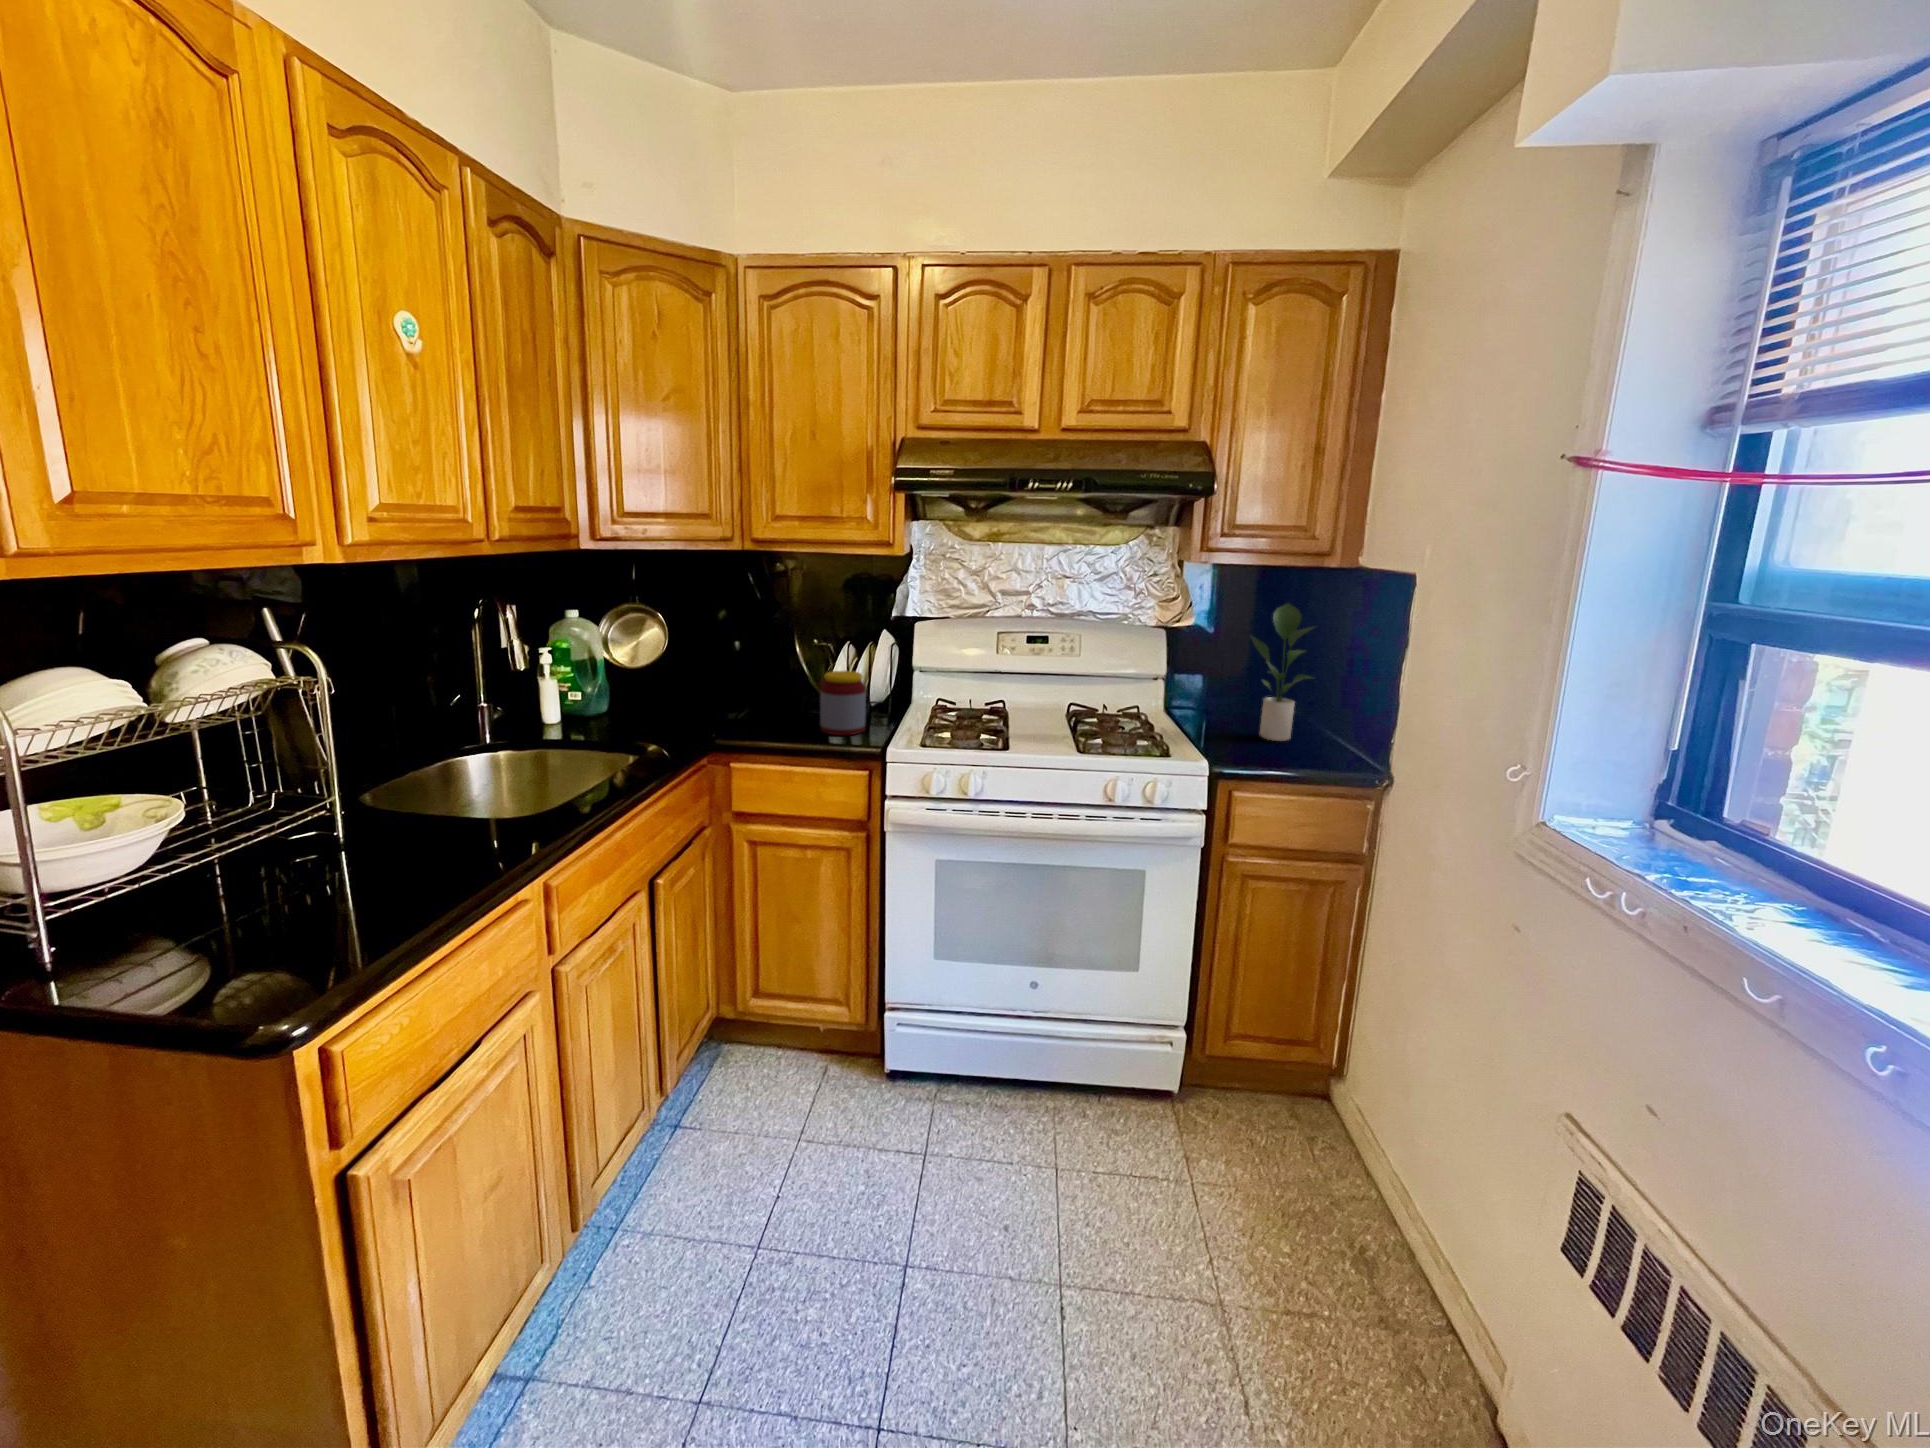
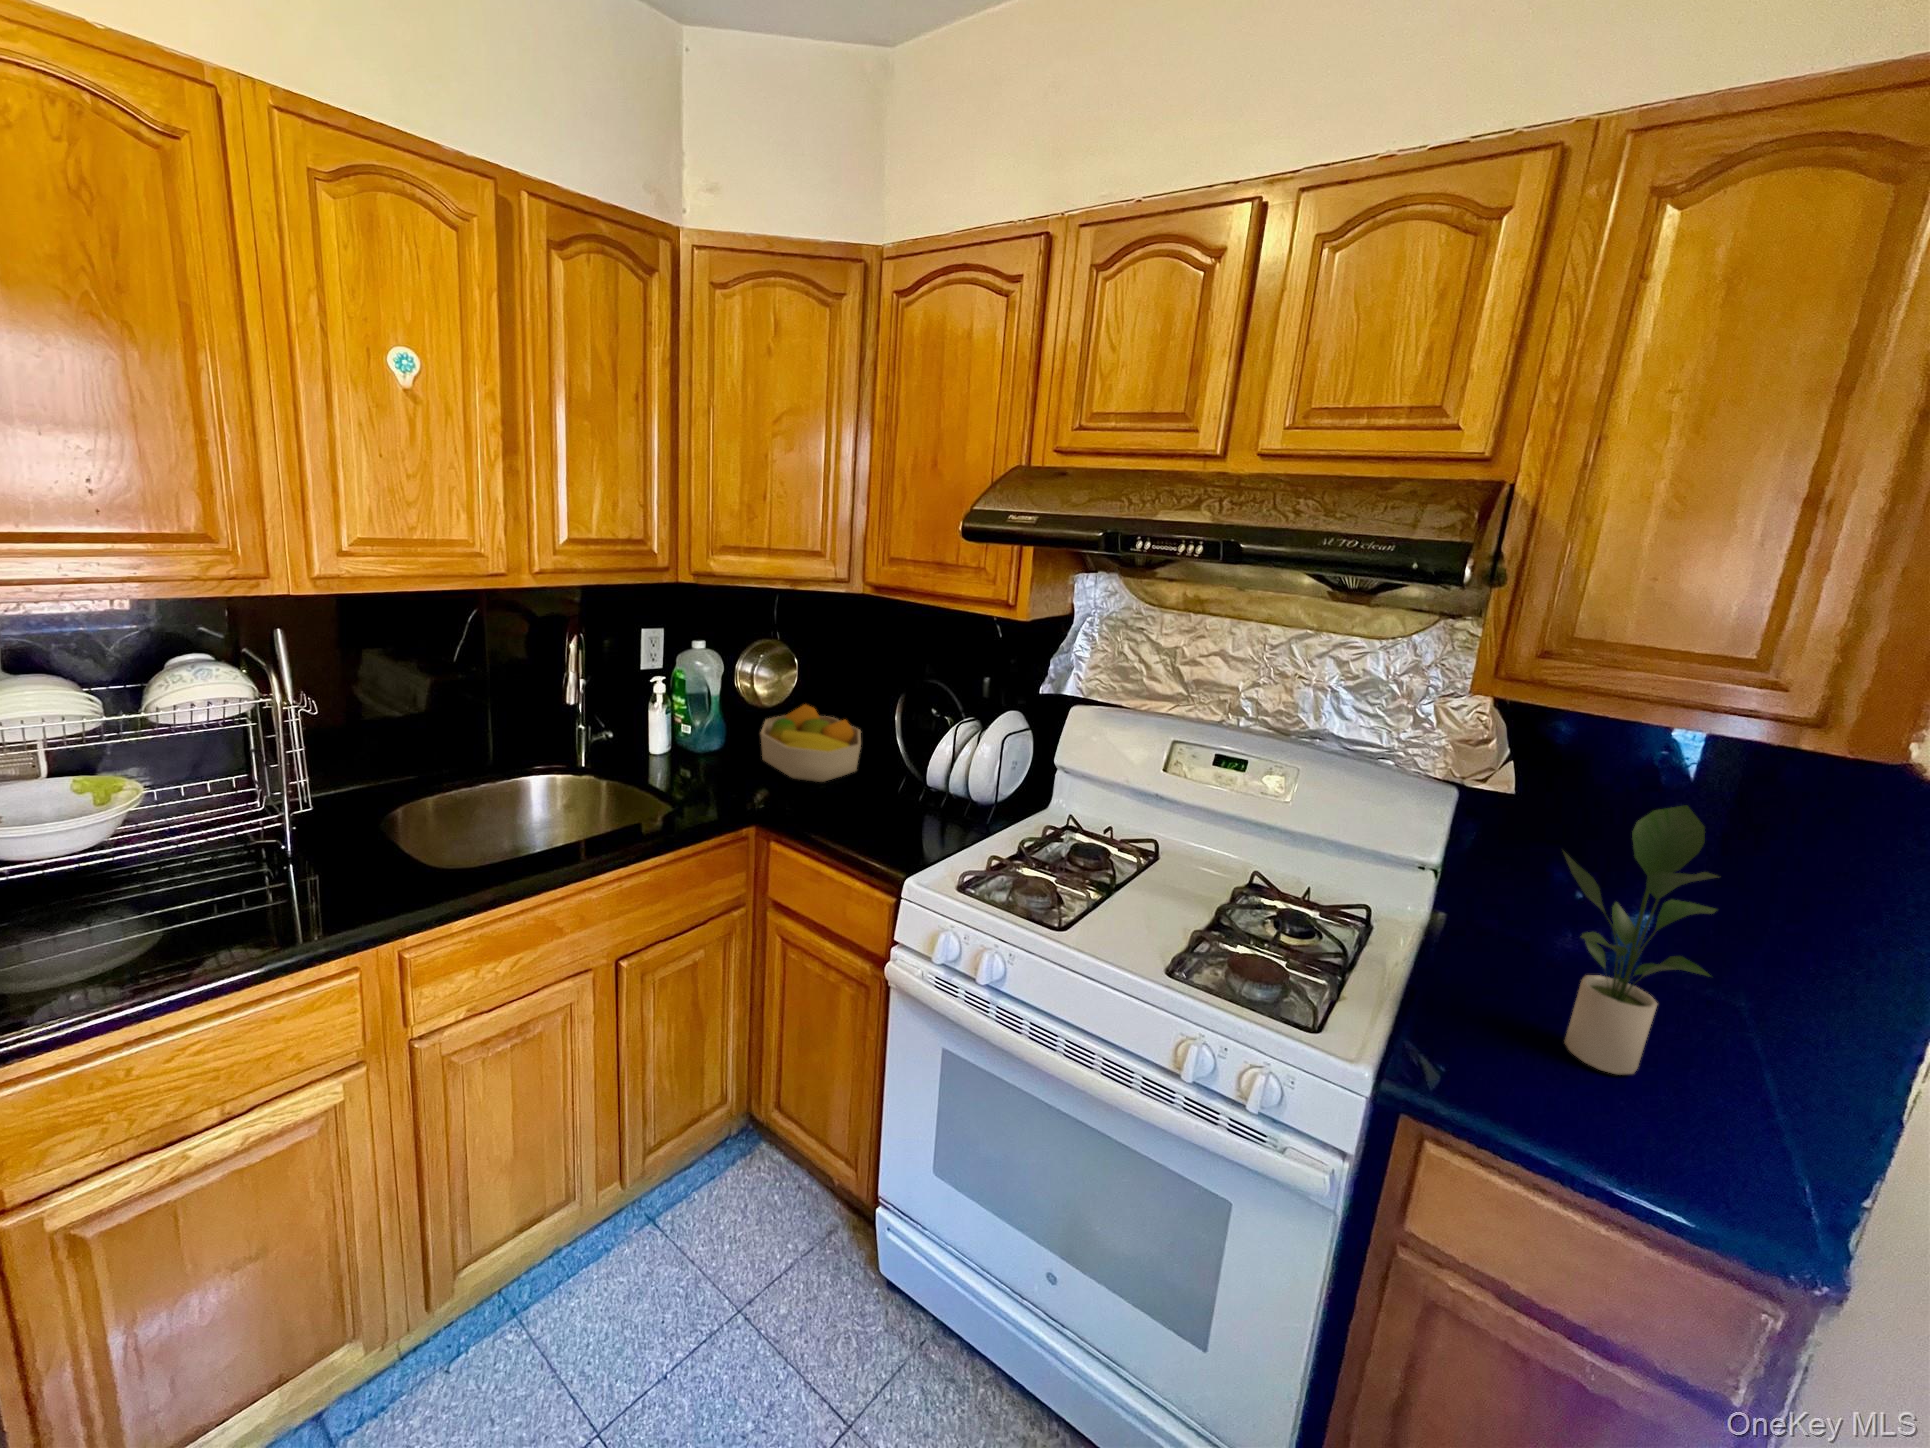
fruit bowl: none [654,657,762,718] -> present [760,705,861,782]
jar: present [820,671,866,735] -> none [872,758,932,844]

